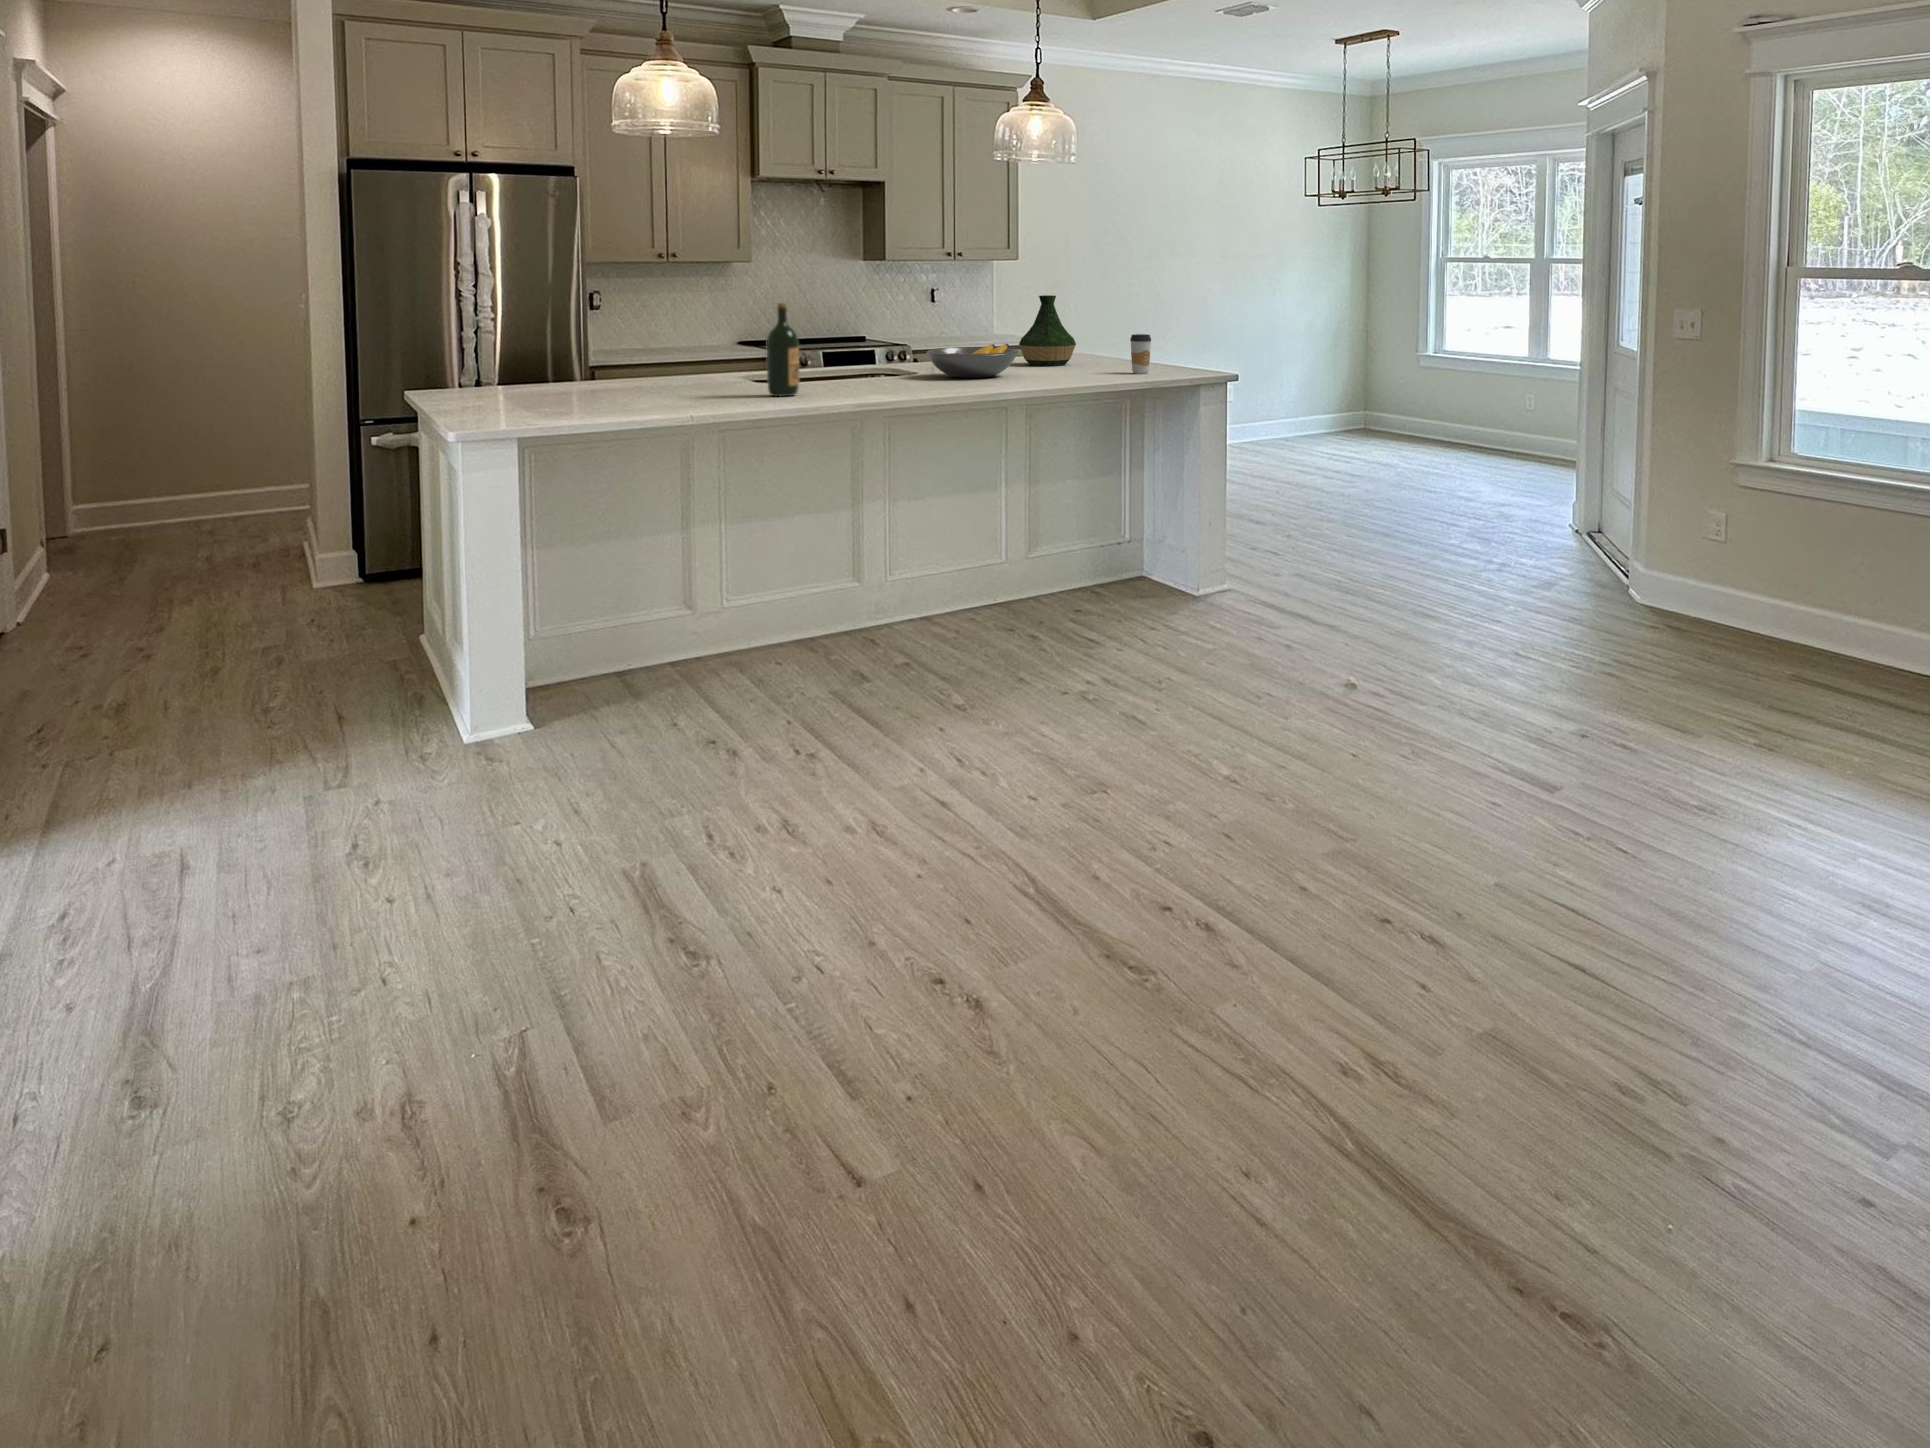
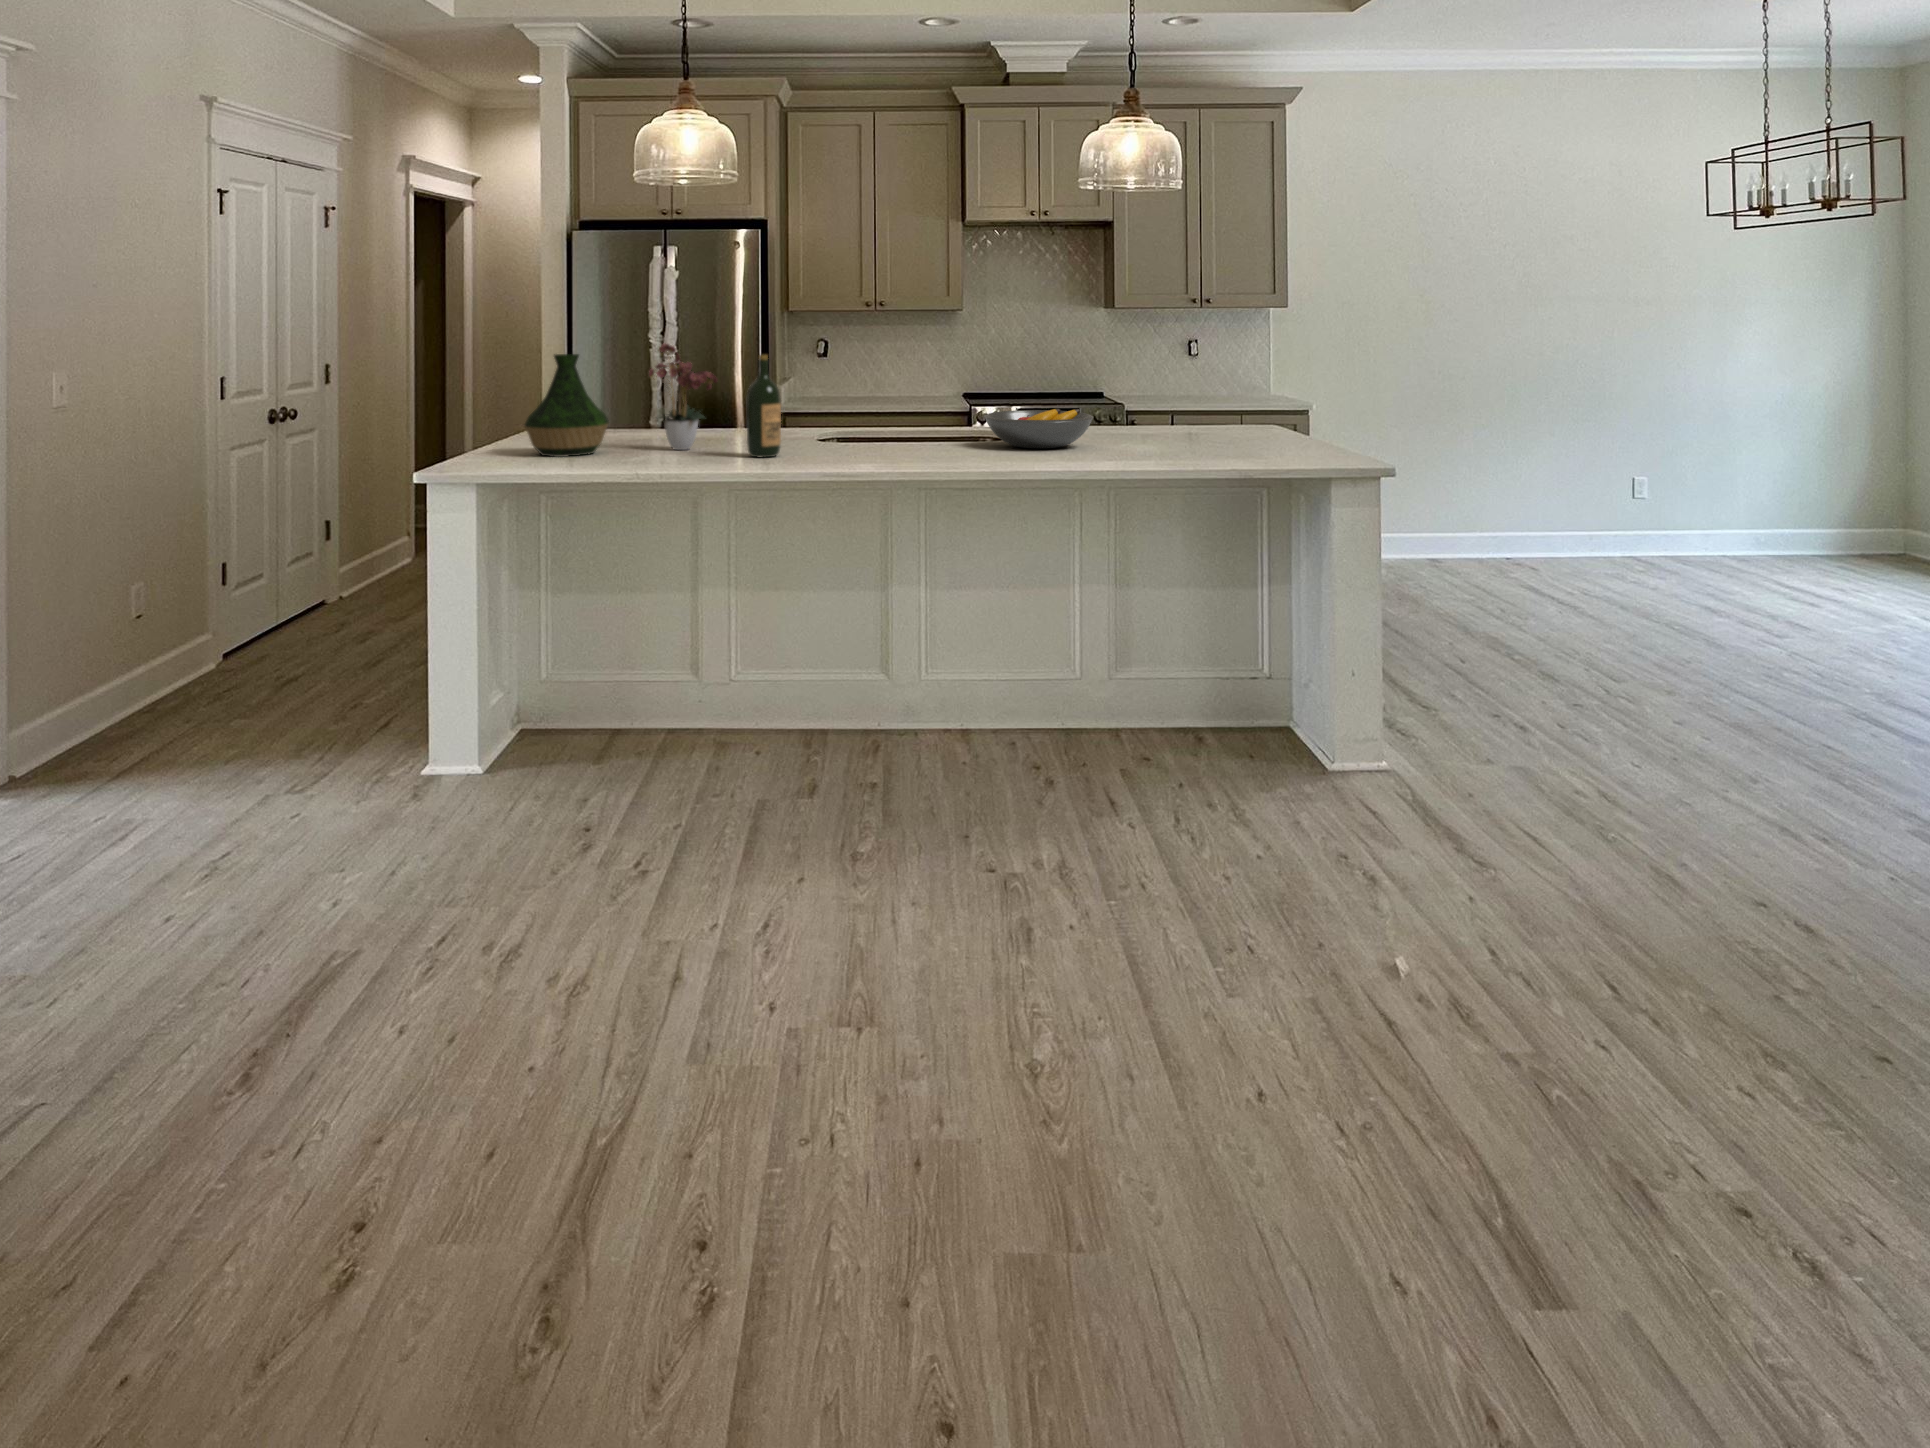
flower arrangement: none [644,289,716,397] -> present [649,344,717,450]
vase: present [1019,295,1076,366] -> present [524,354,609,457]
coffee cup: present [1130,334,1151,374] -> none [1237,404,1265,457]

